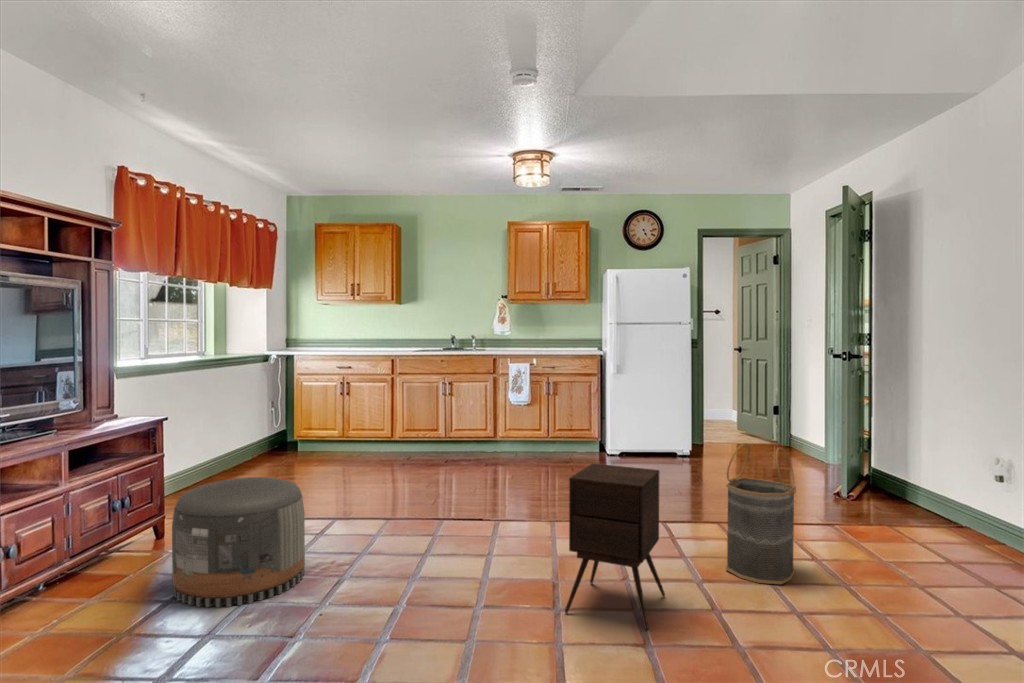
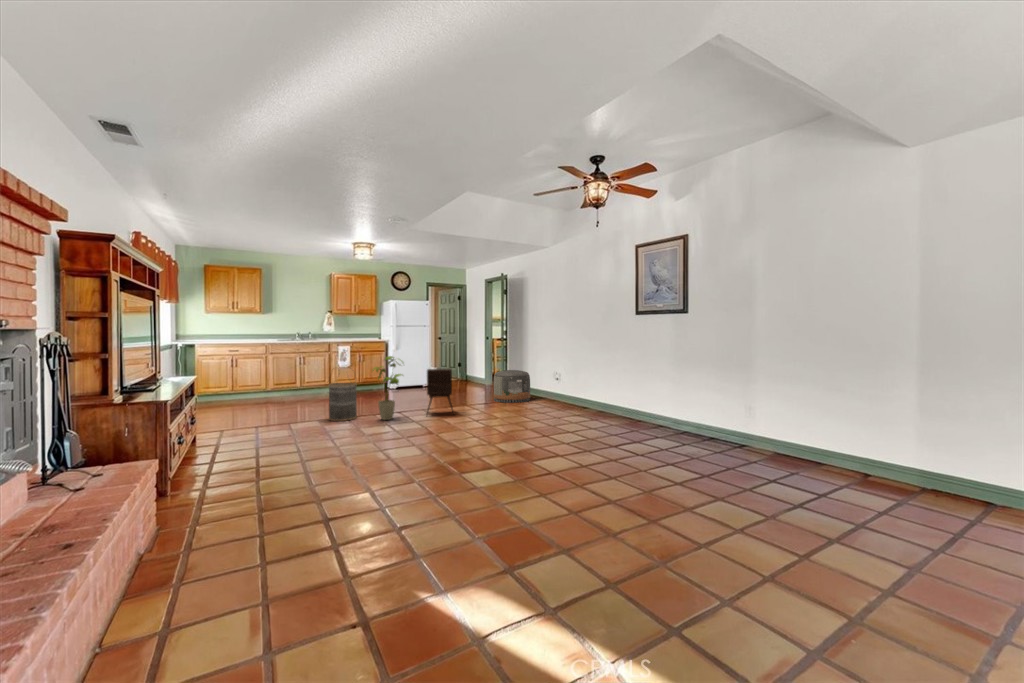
house plant: none [426,430,517,606] -> present [373,356,402,420]
basket: present [726,443,796,584] -> present [329,369,357,421]
pouf: present [172,477,305,607] -> present [494,370,530,403]

